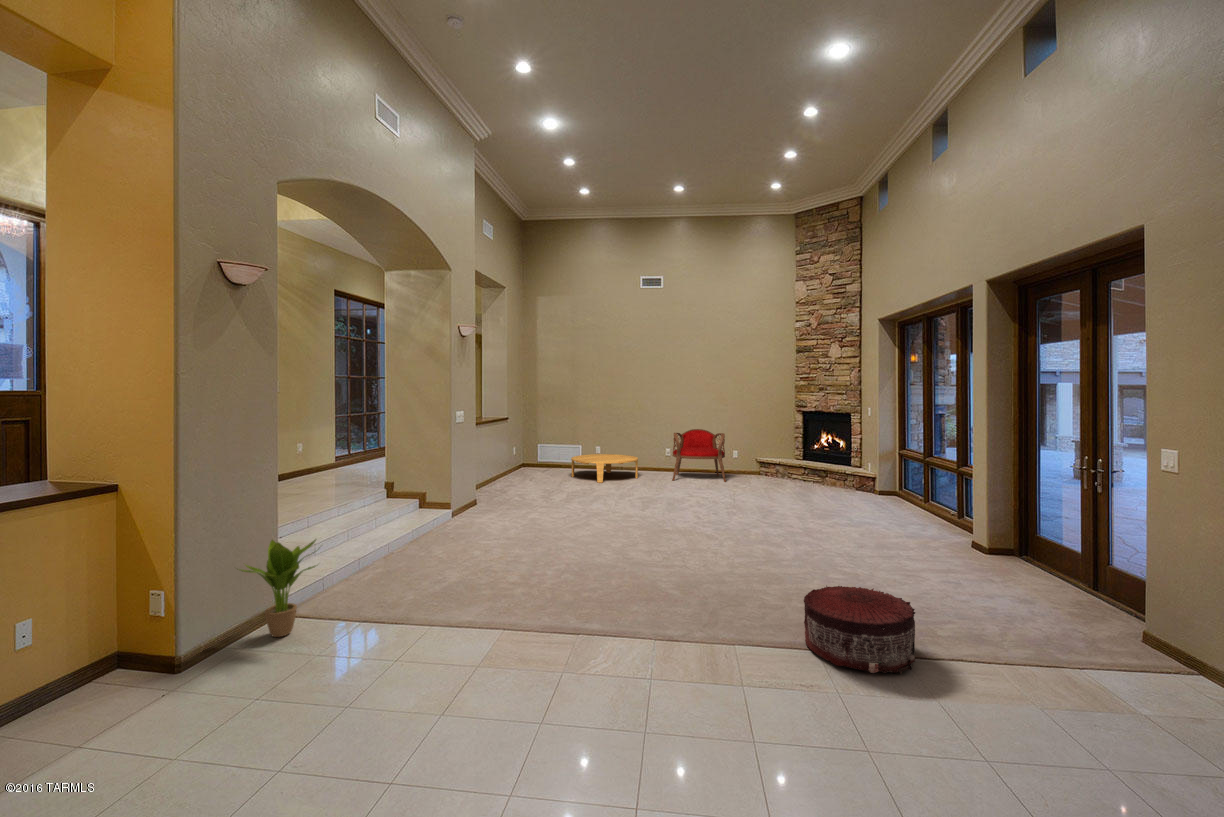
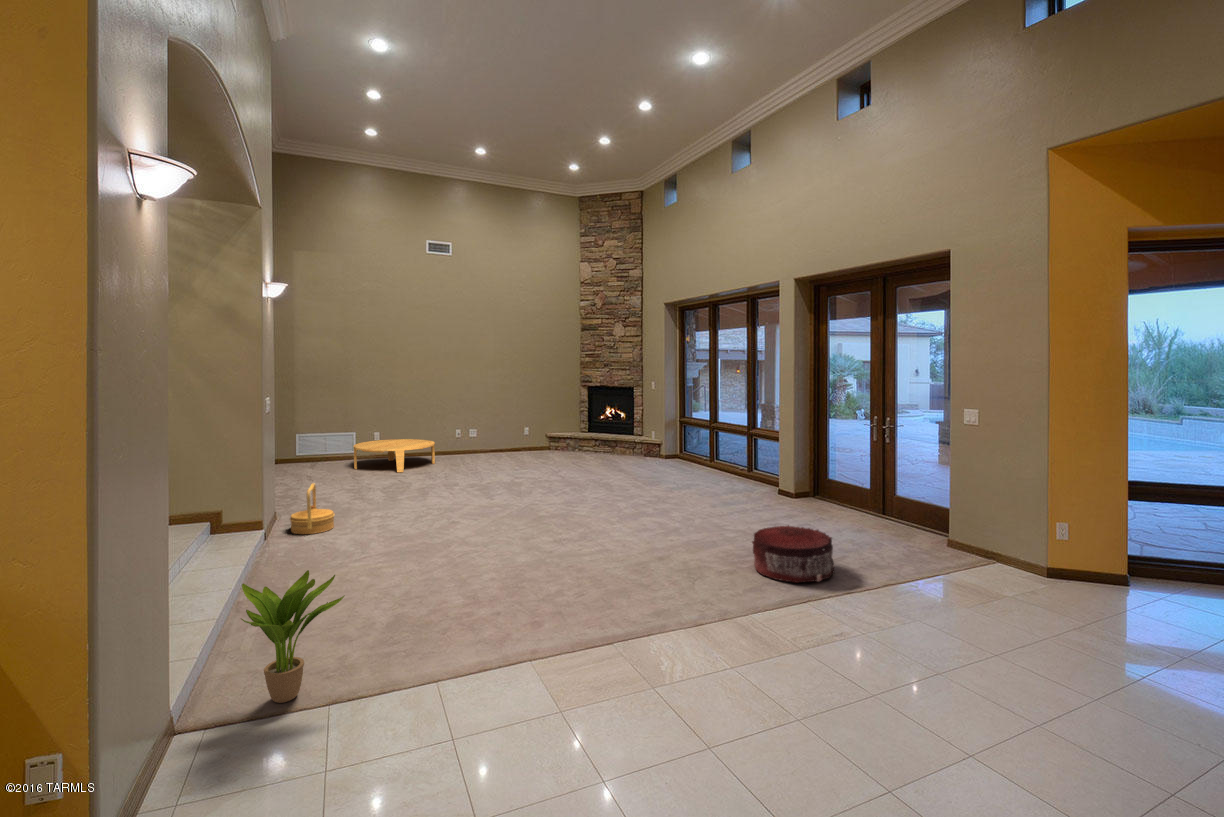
armchair: present [672,429,726,482] -> none [470,407,528,462]
woven basket: none [460,481,494,522] -> present [290,483,334,534]

